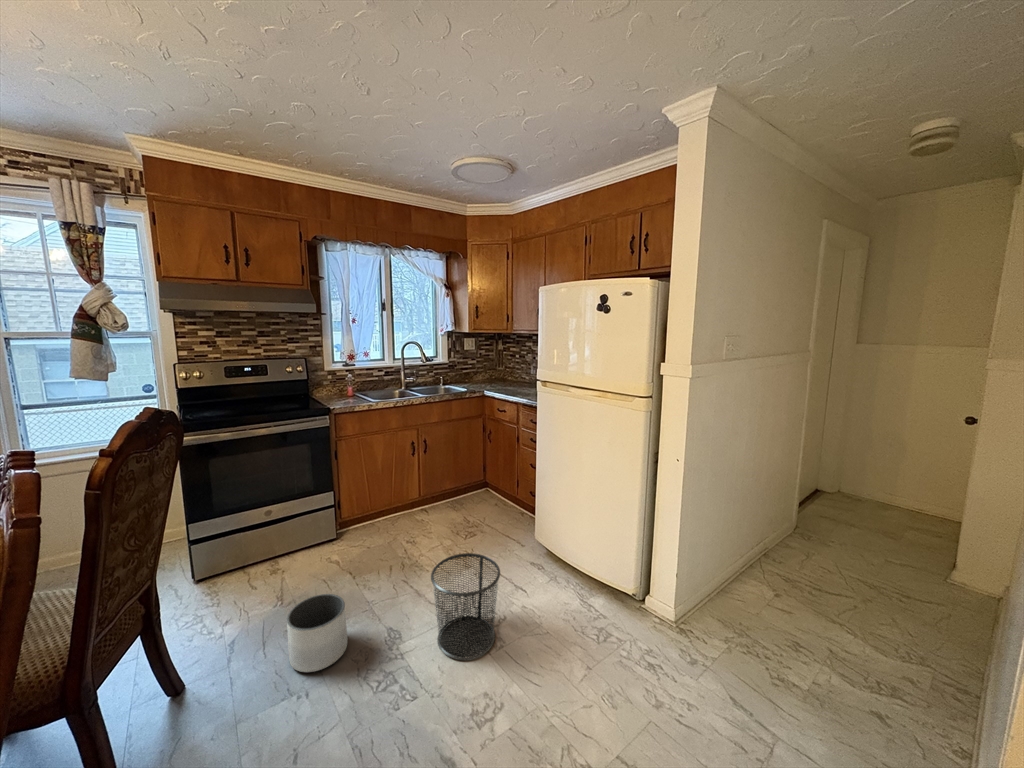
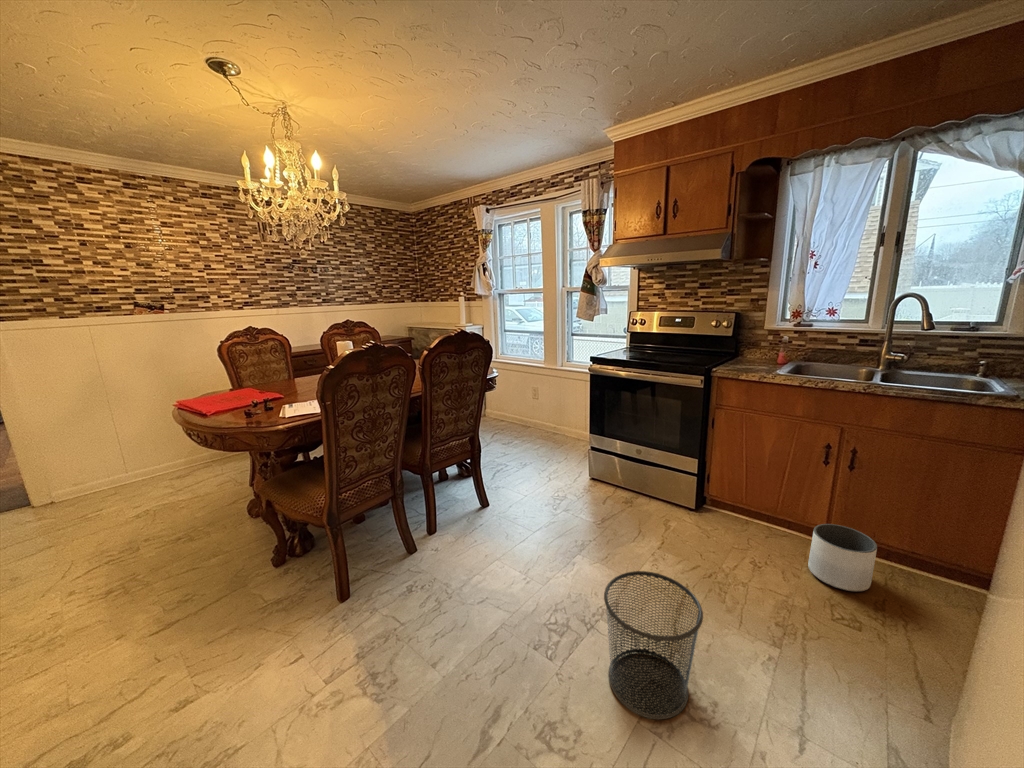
planter: present [287,594,347,672] -> present [808,524,877,592]

